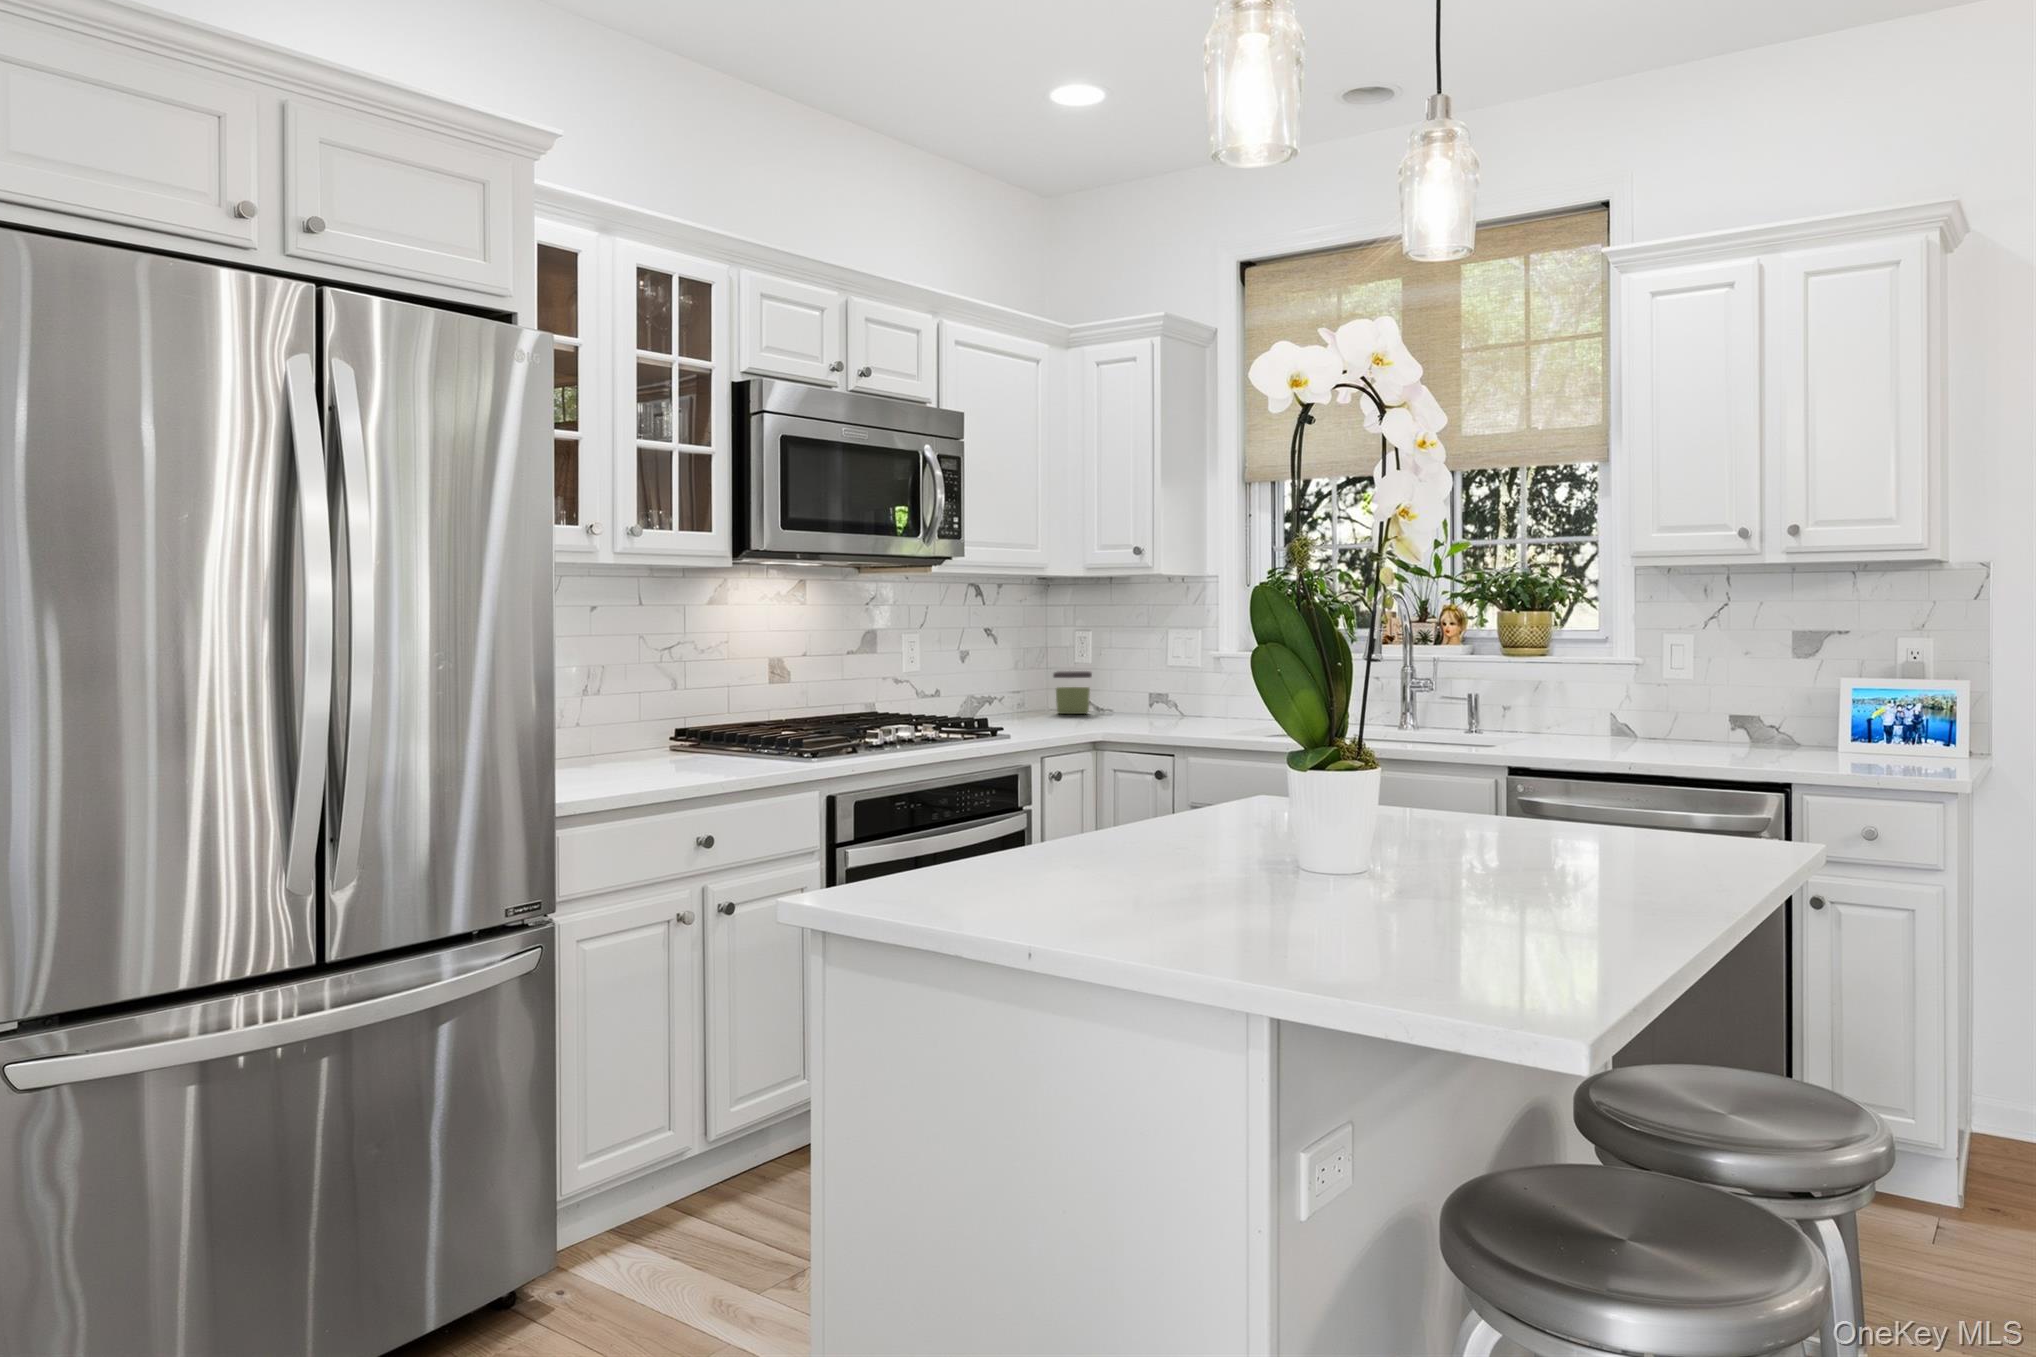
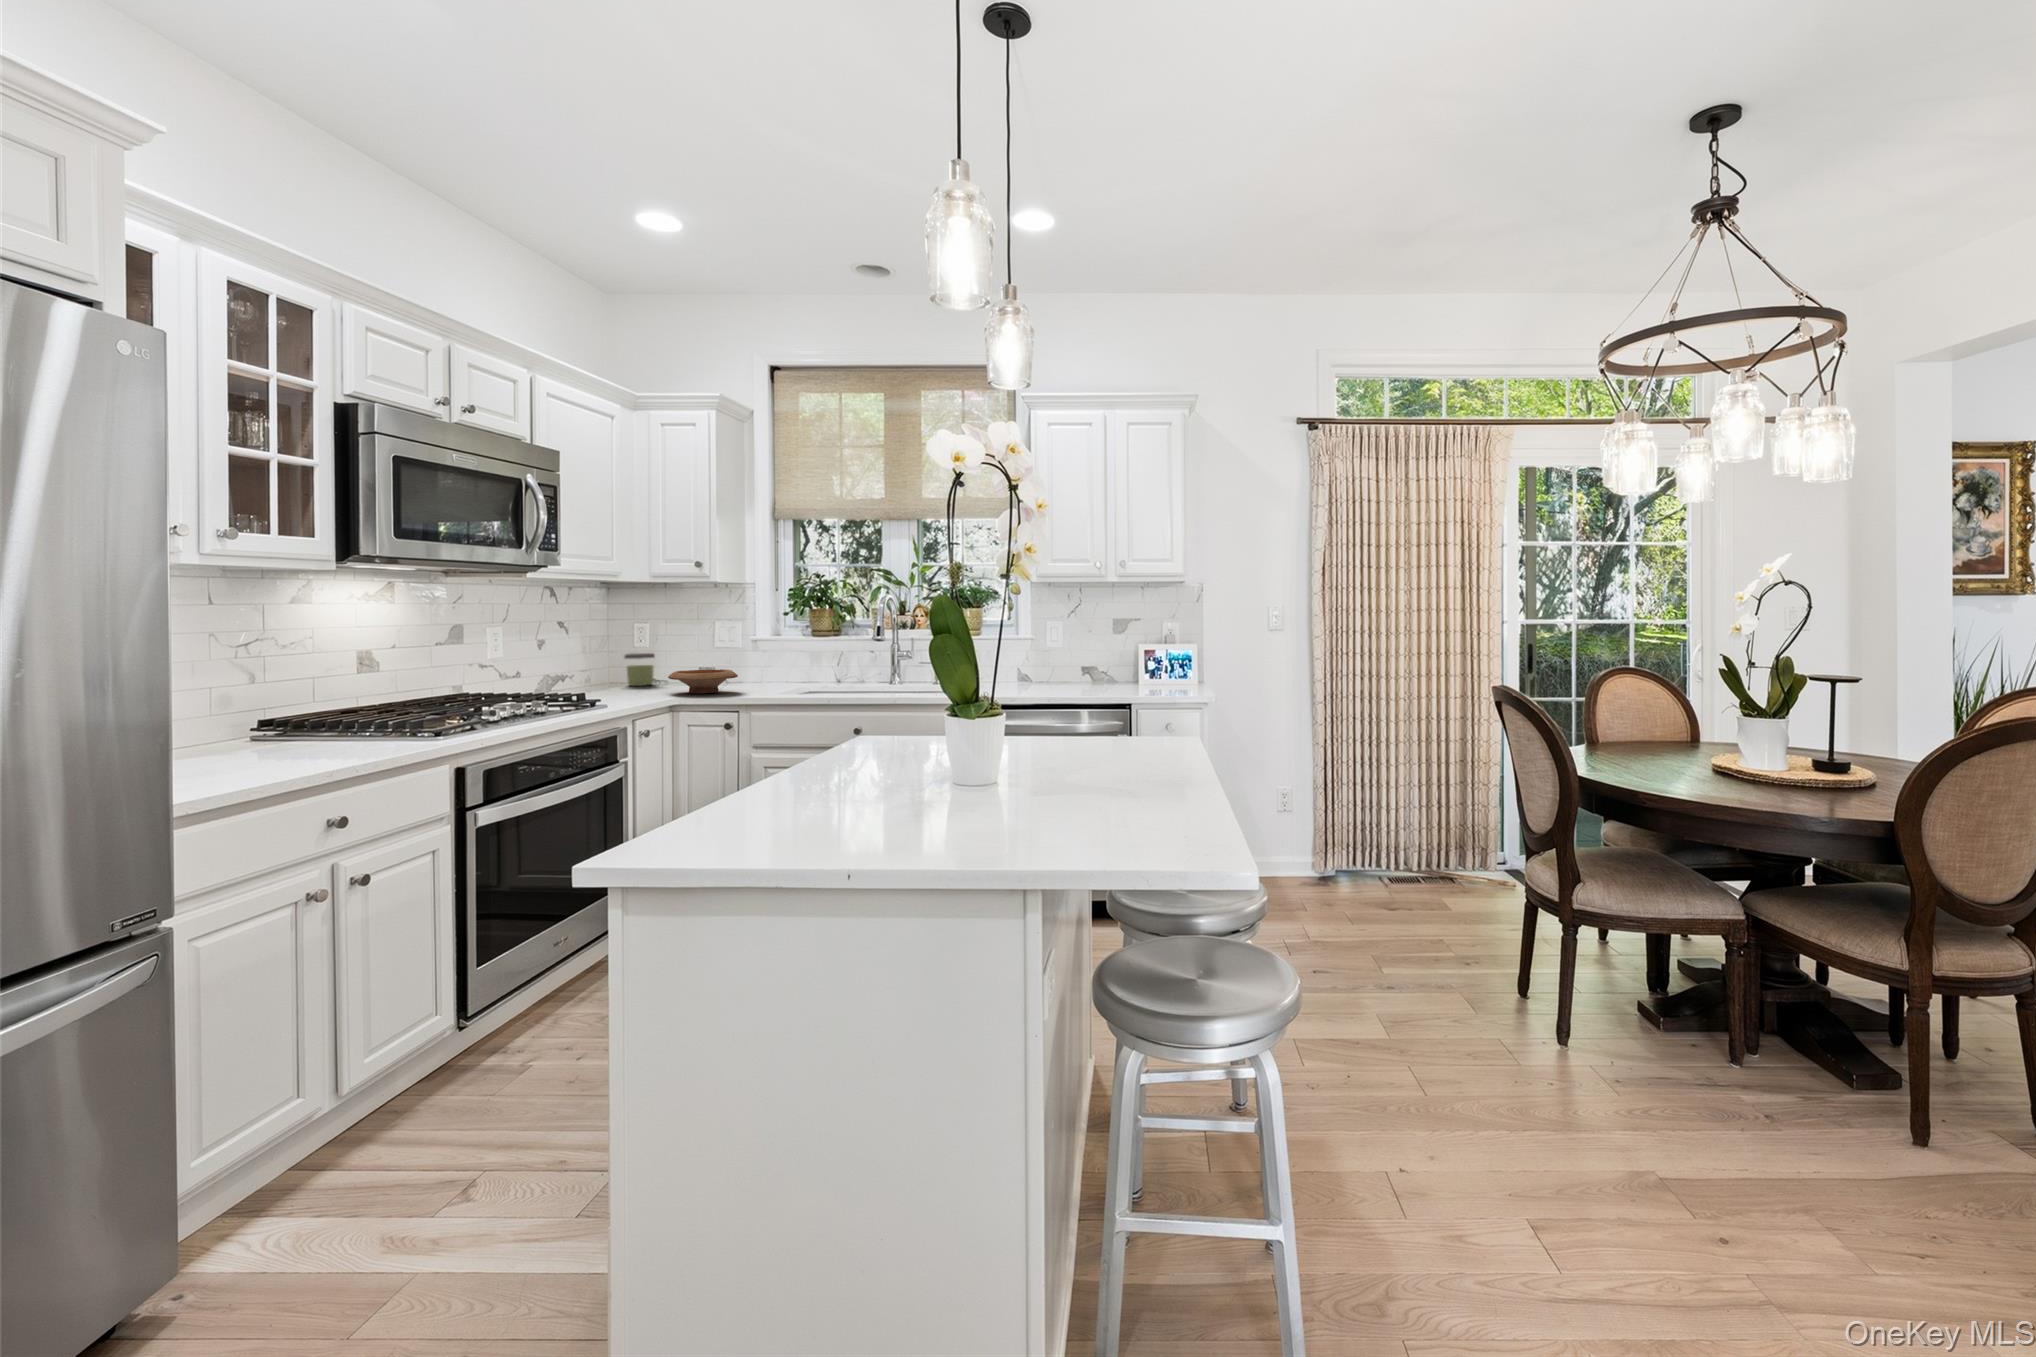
wooden bowl: none [1098,694,1188,726] -> present [668,669,738,693]

